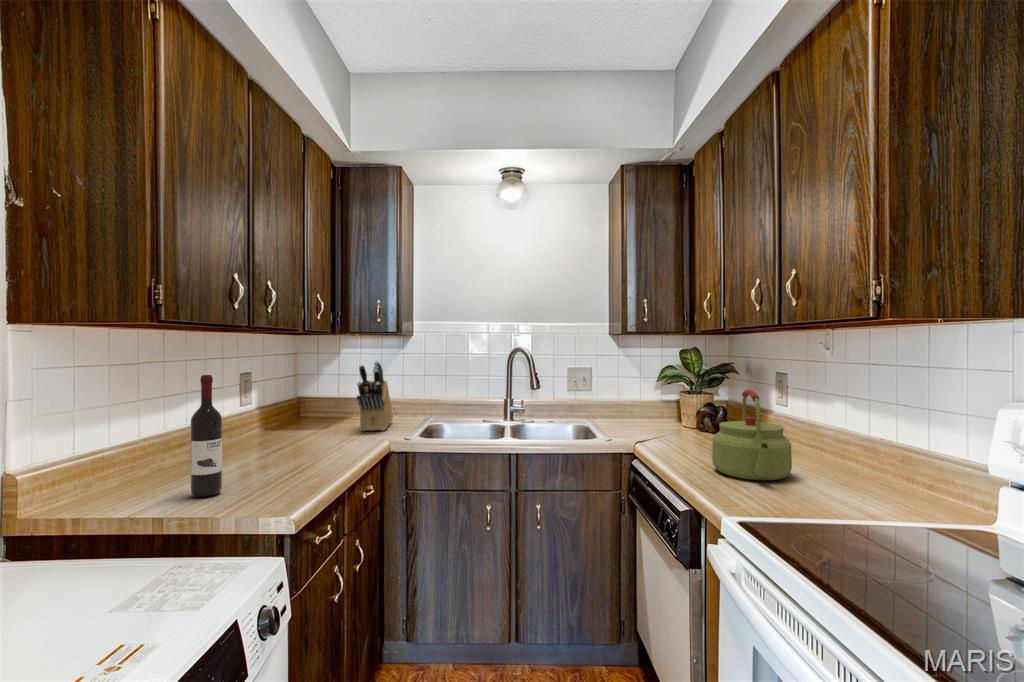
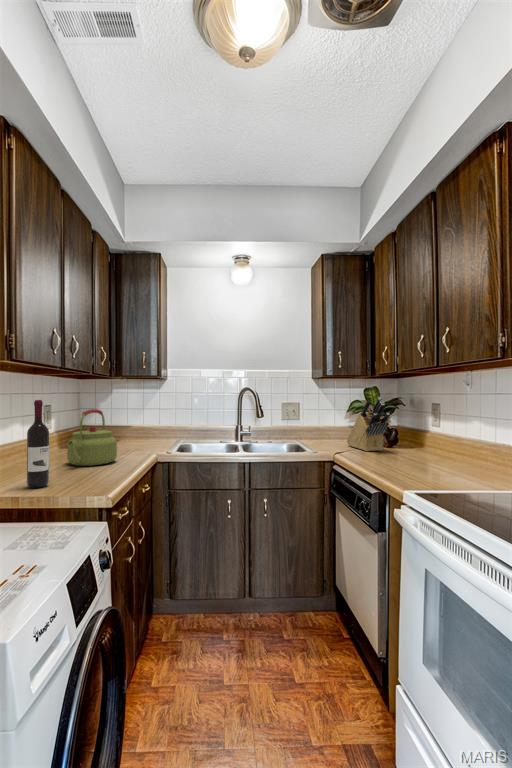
knife block: present [357,361,393,431] -> present [347,397,390,451]
kettle: present [712,389,792,480] -> present [67,409,117,466]

